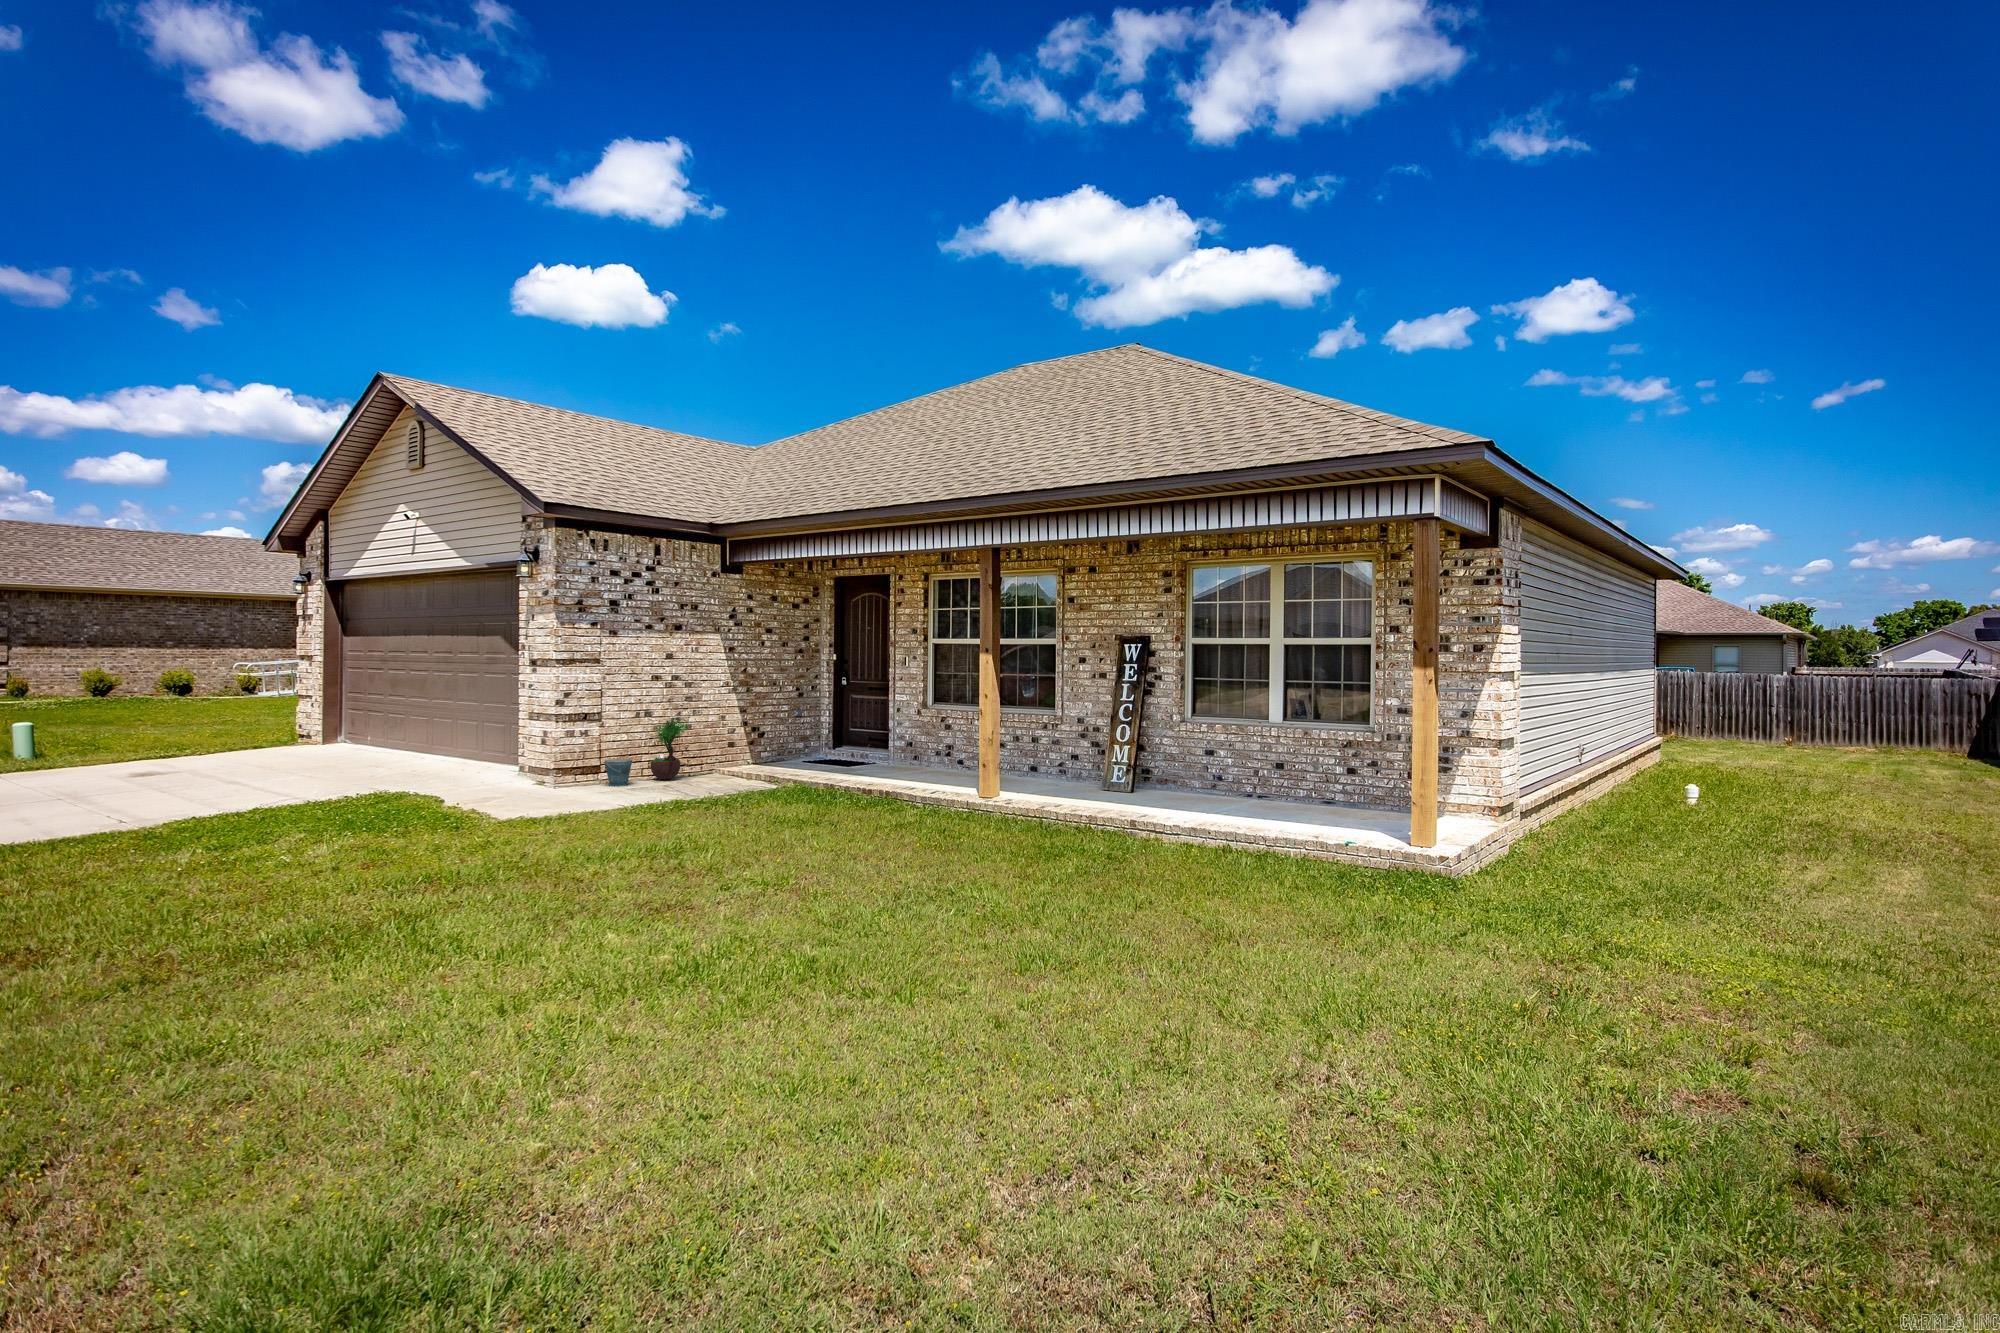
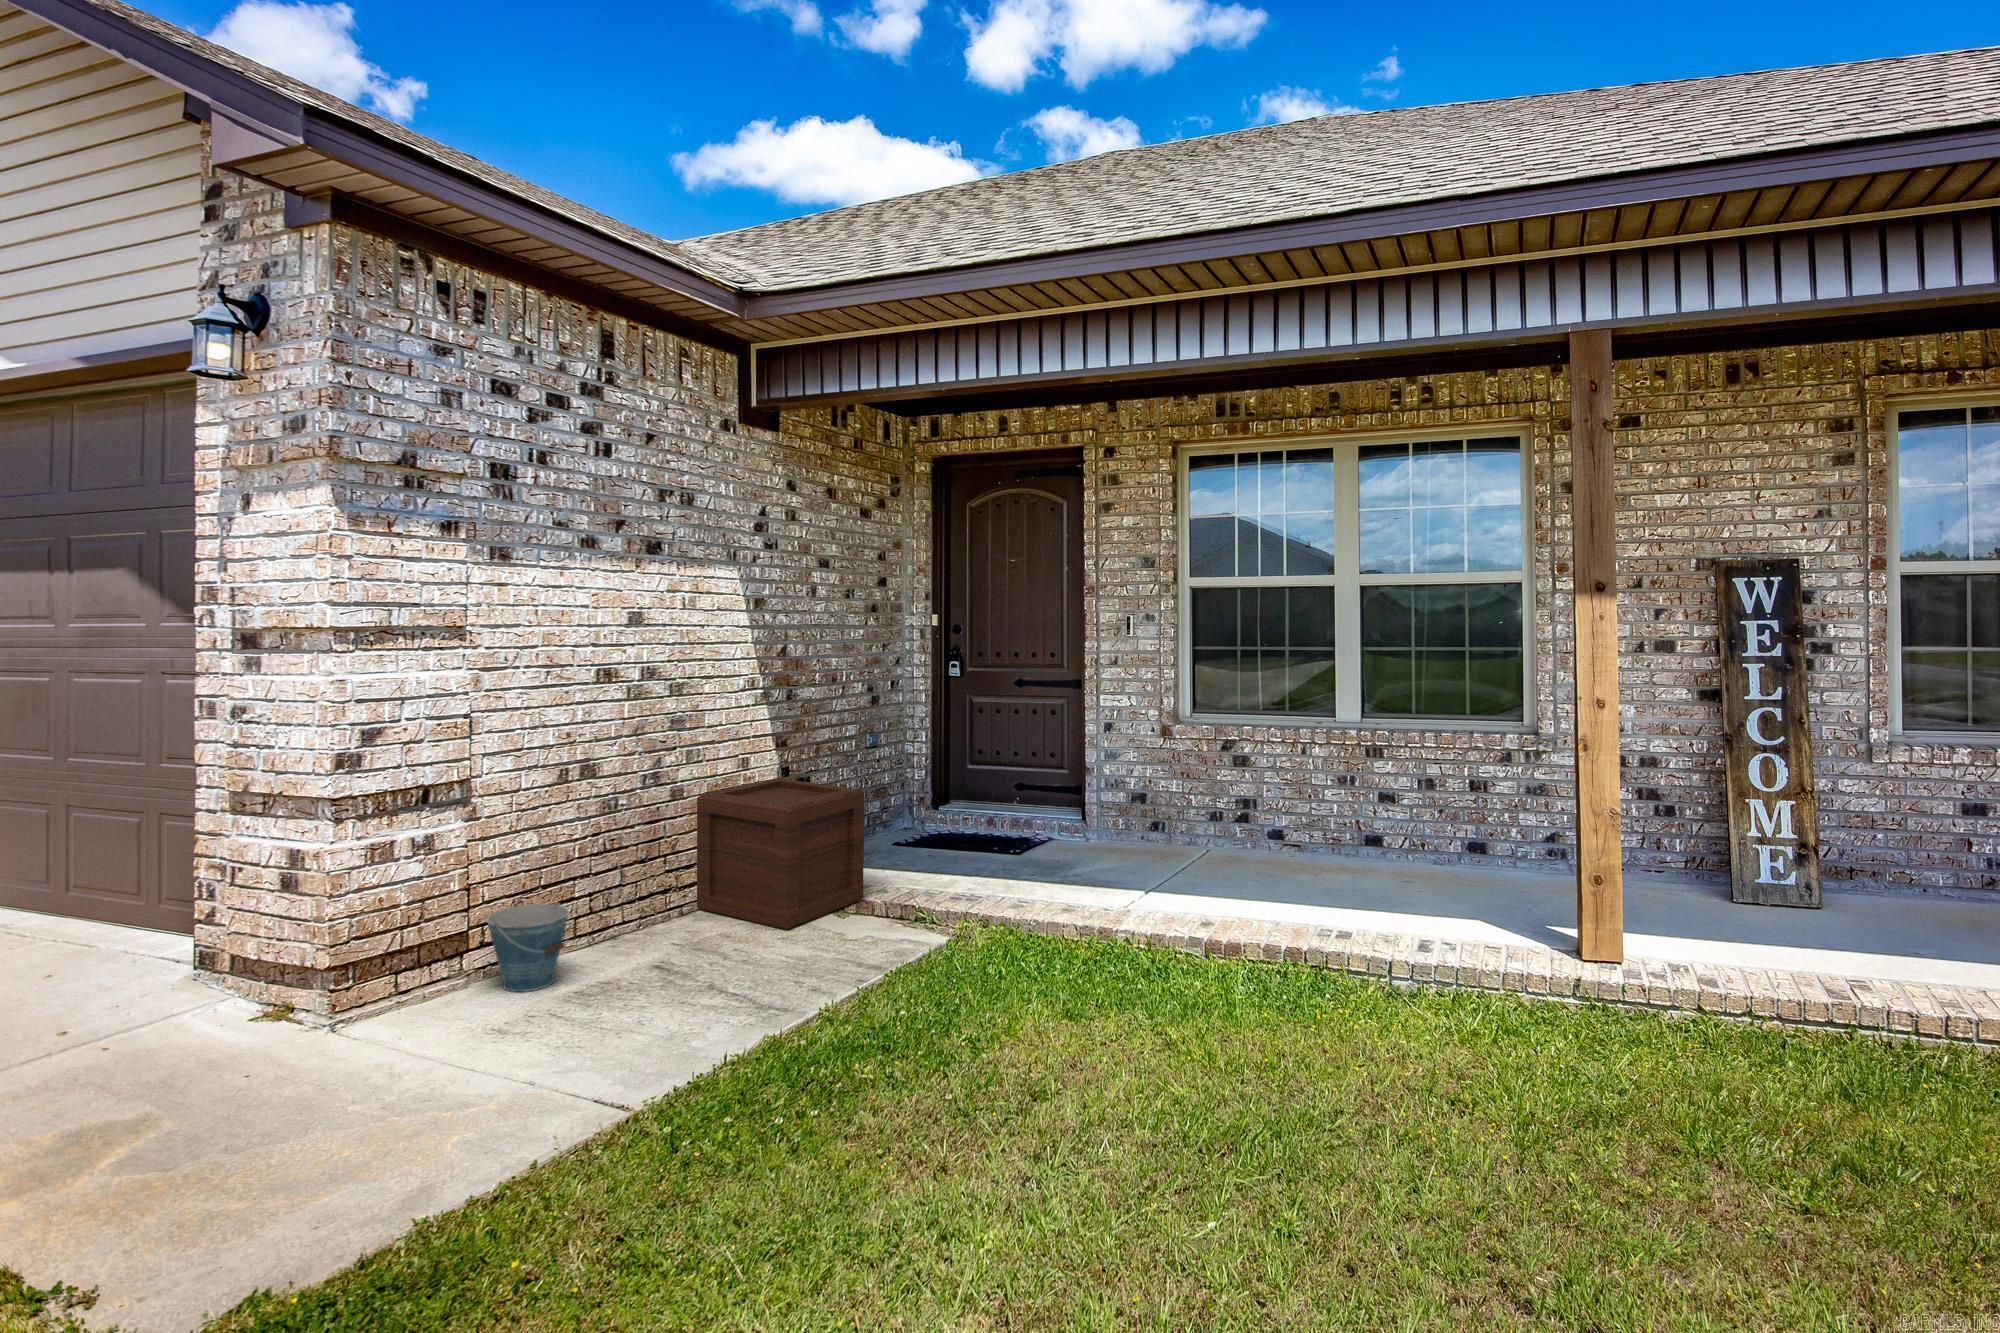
potted tree: present [650,718,687,780] -> none [600,775,705,944]
wooden crate: none [696,724,765,779] -> present [697,778,864,930]

